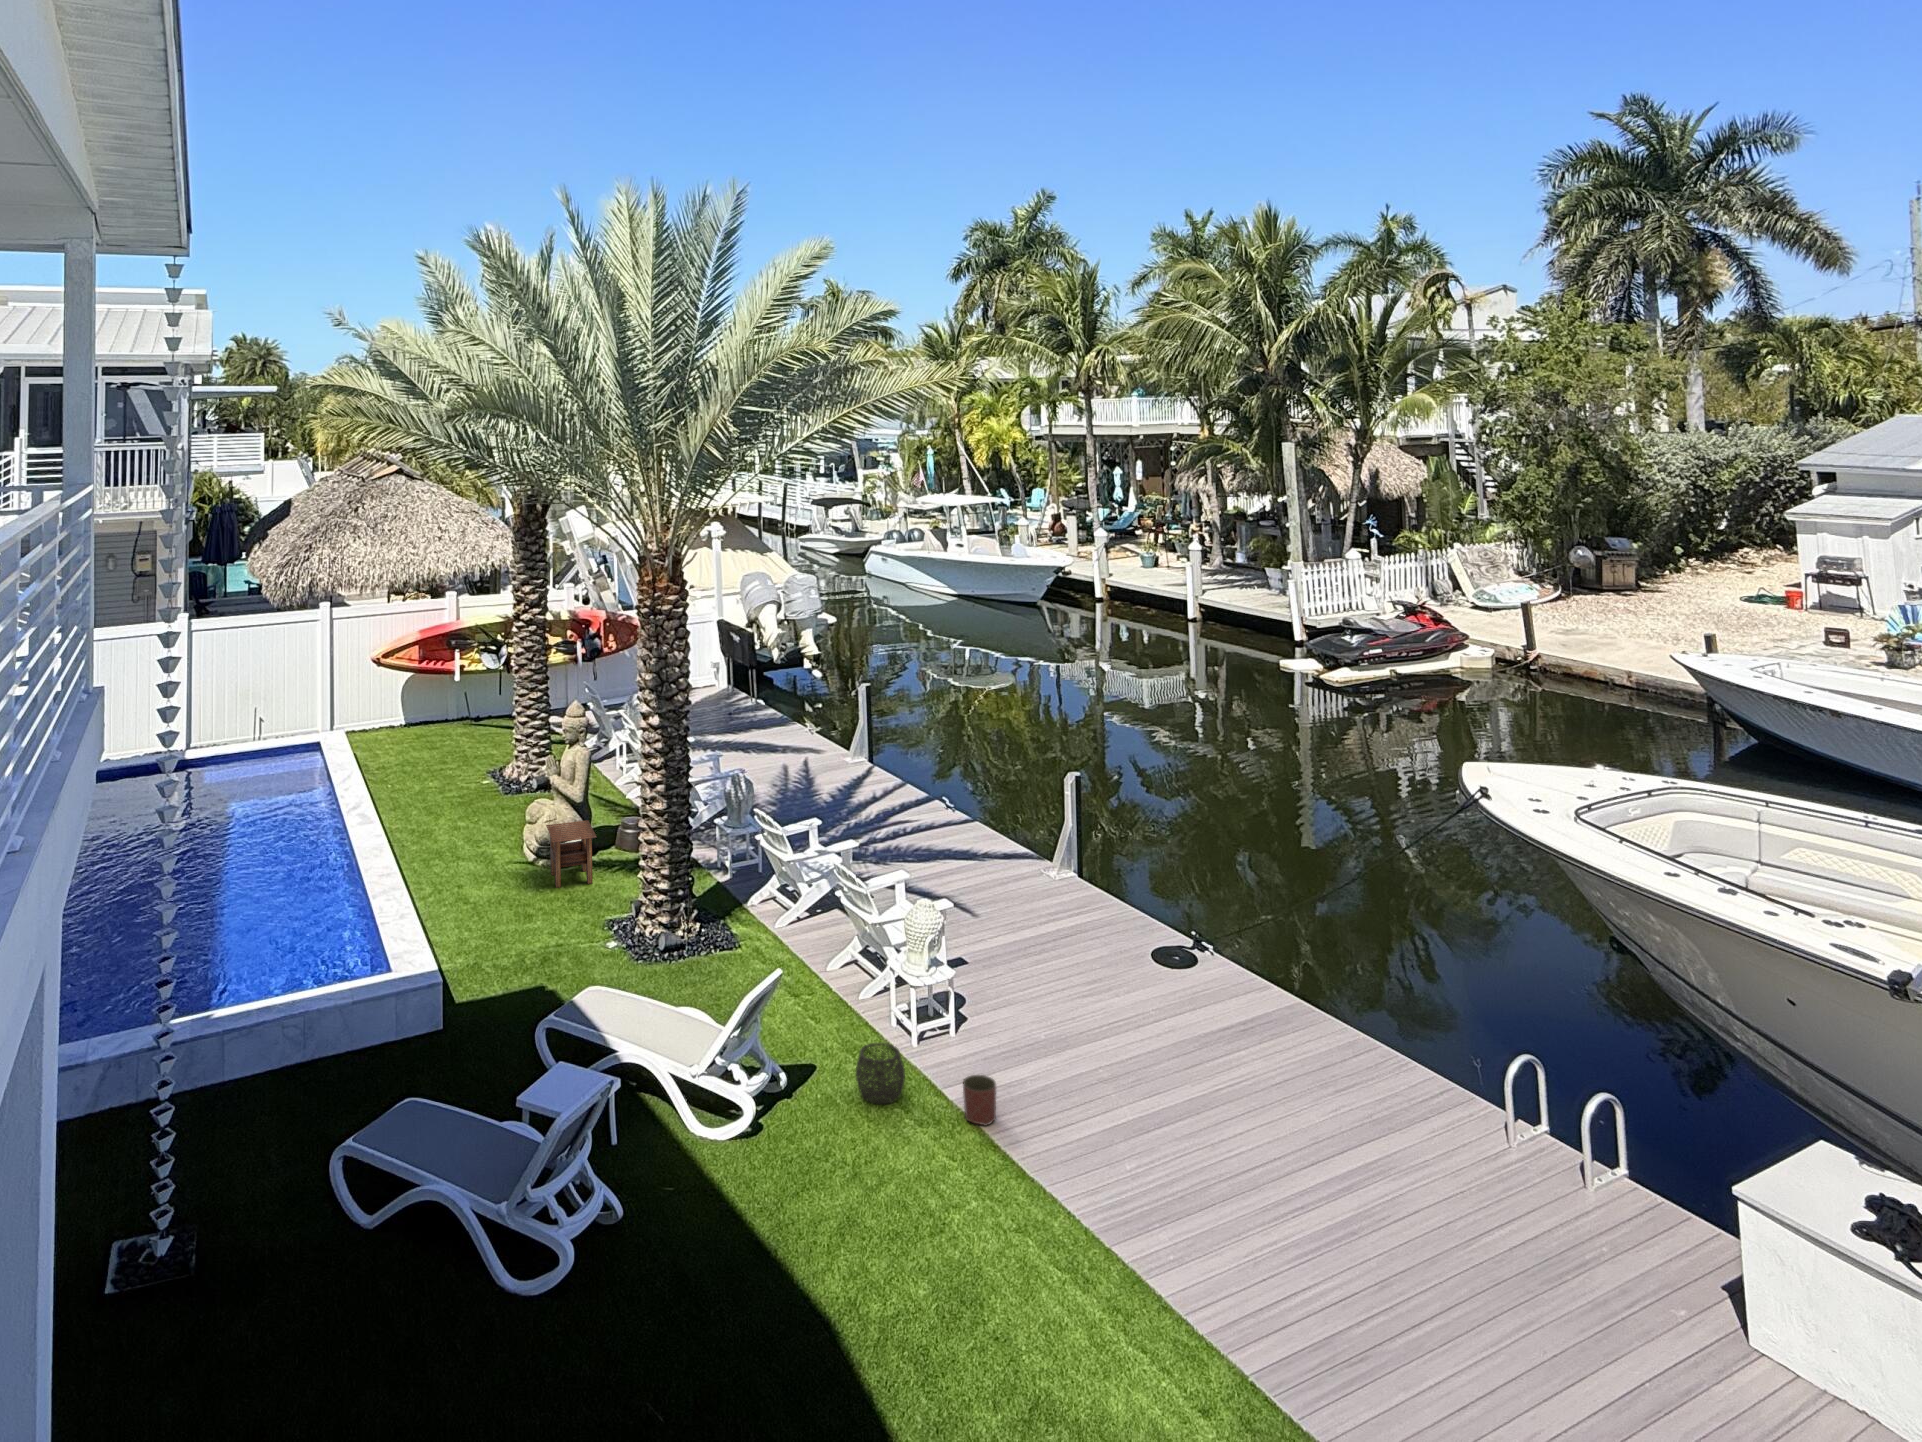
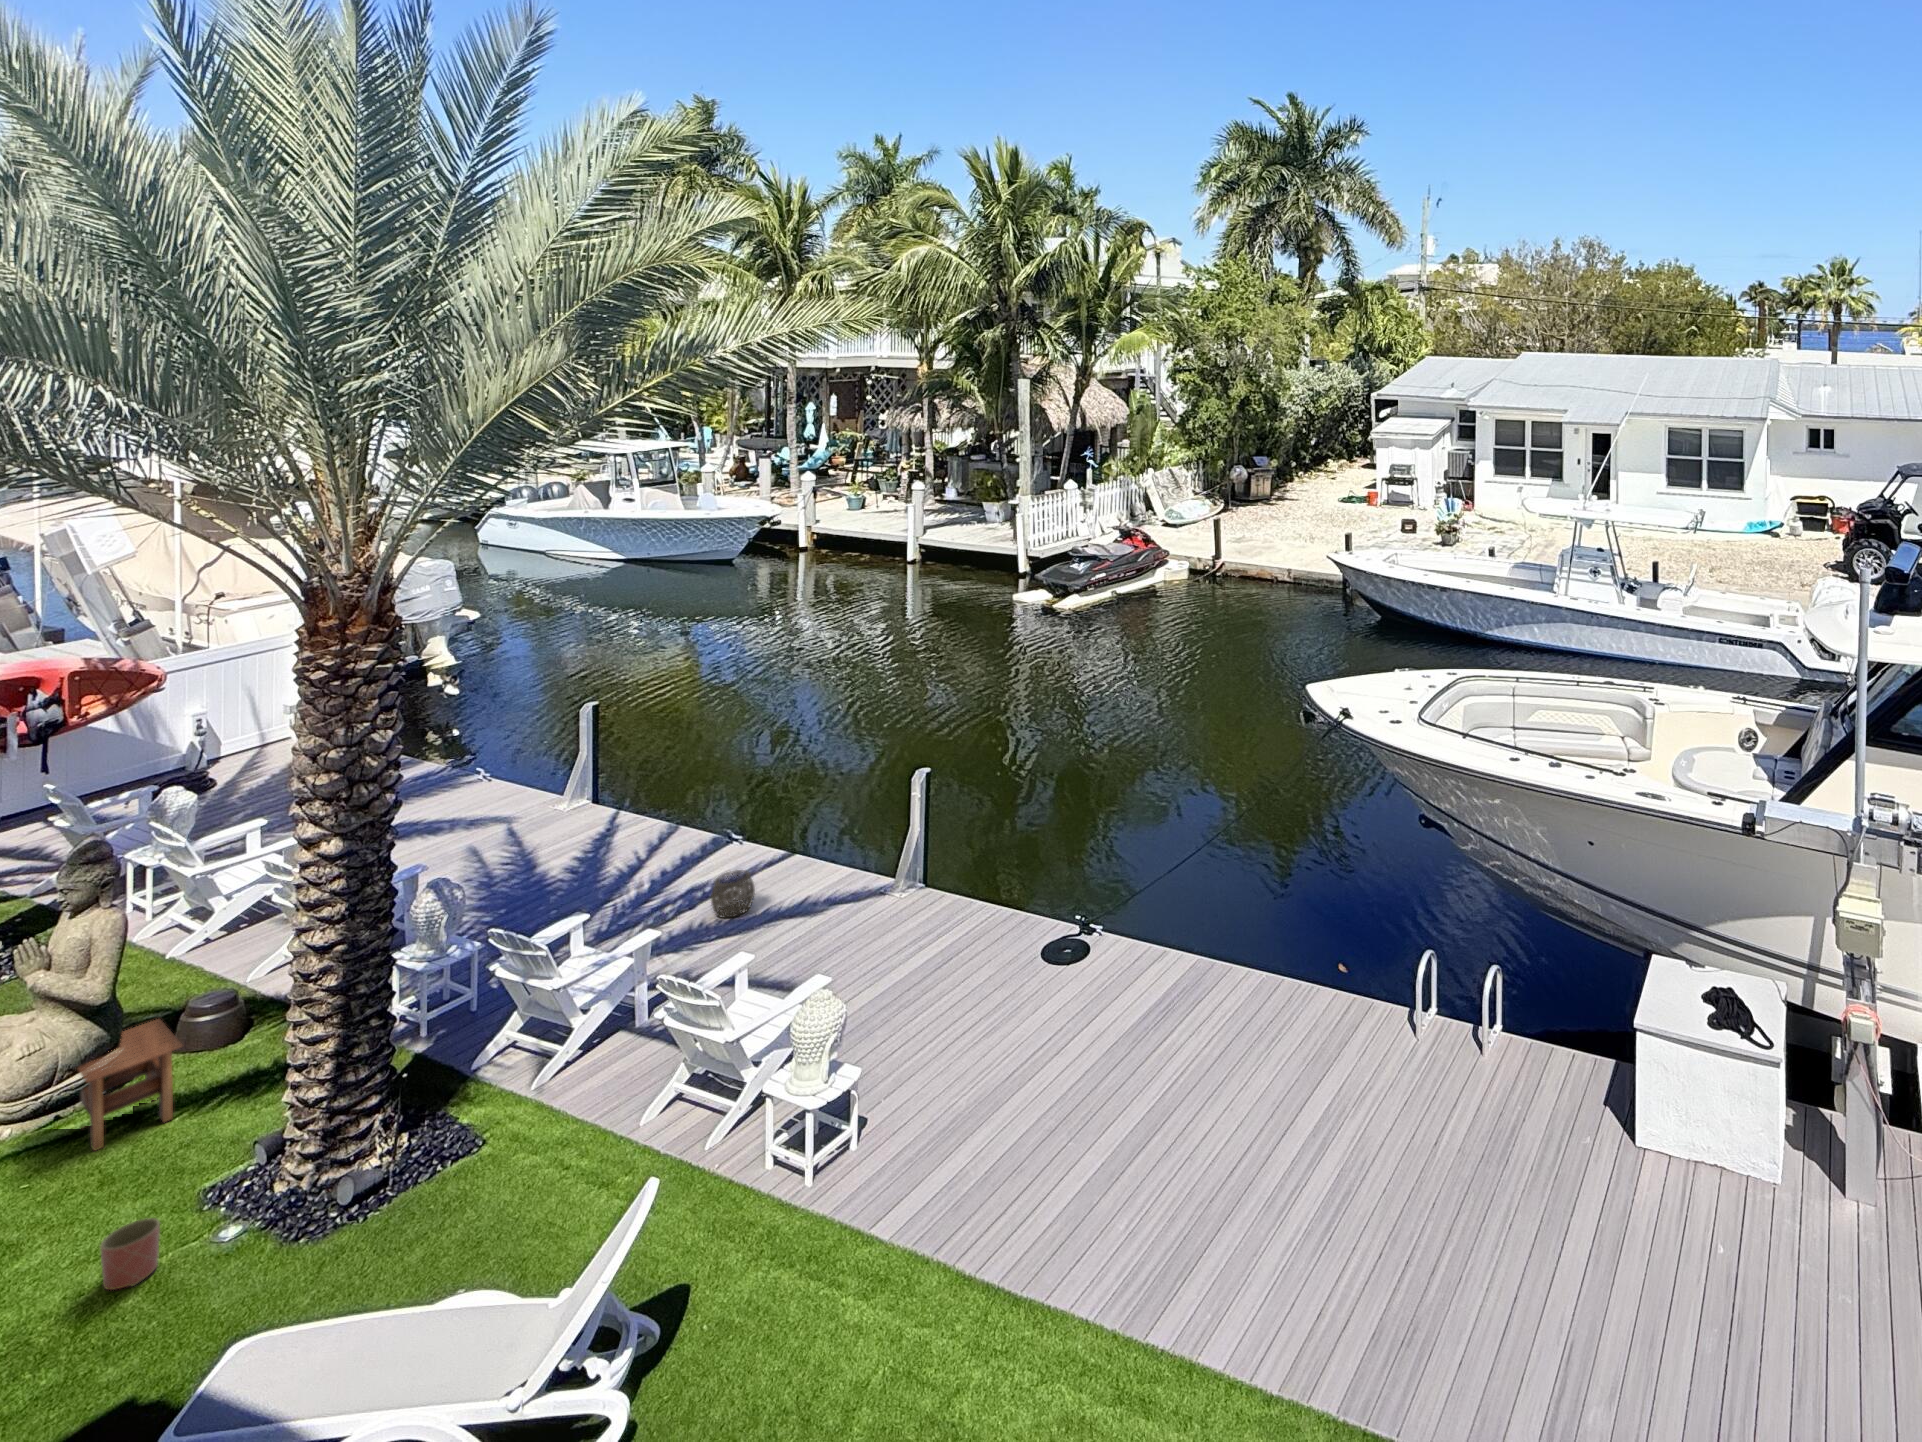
woven basket: present [856,1043,905,1104] -> present [711,870,755,918]
planter: present [963,1075,996,1126] -> present [100,1218,160,1290]

